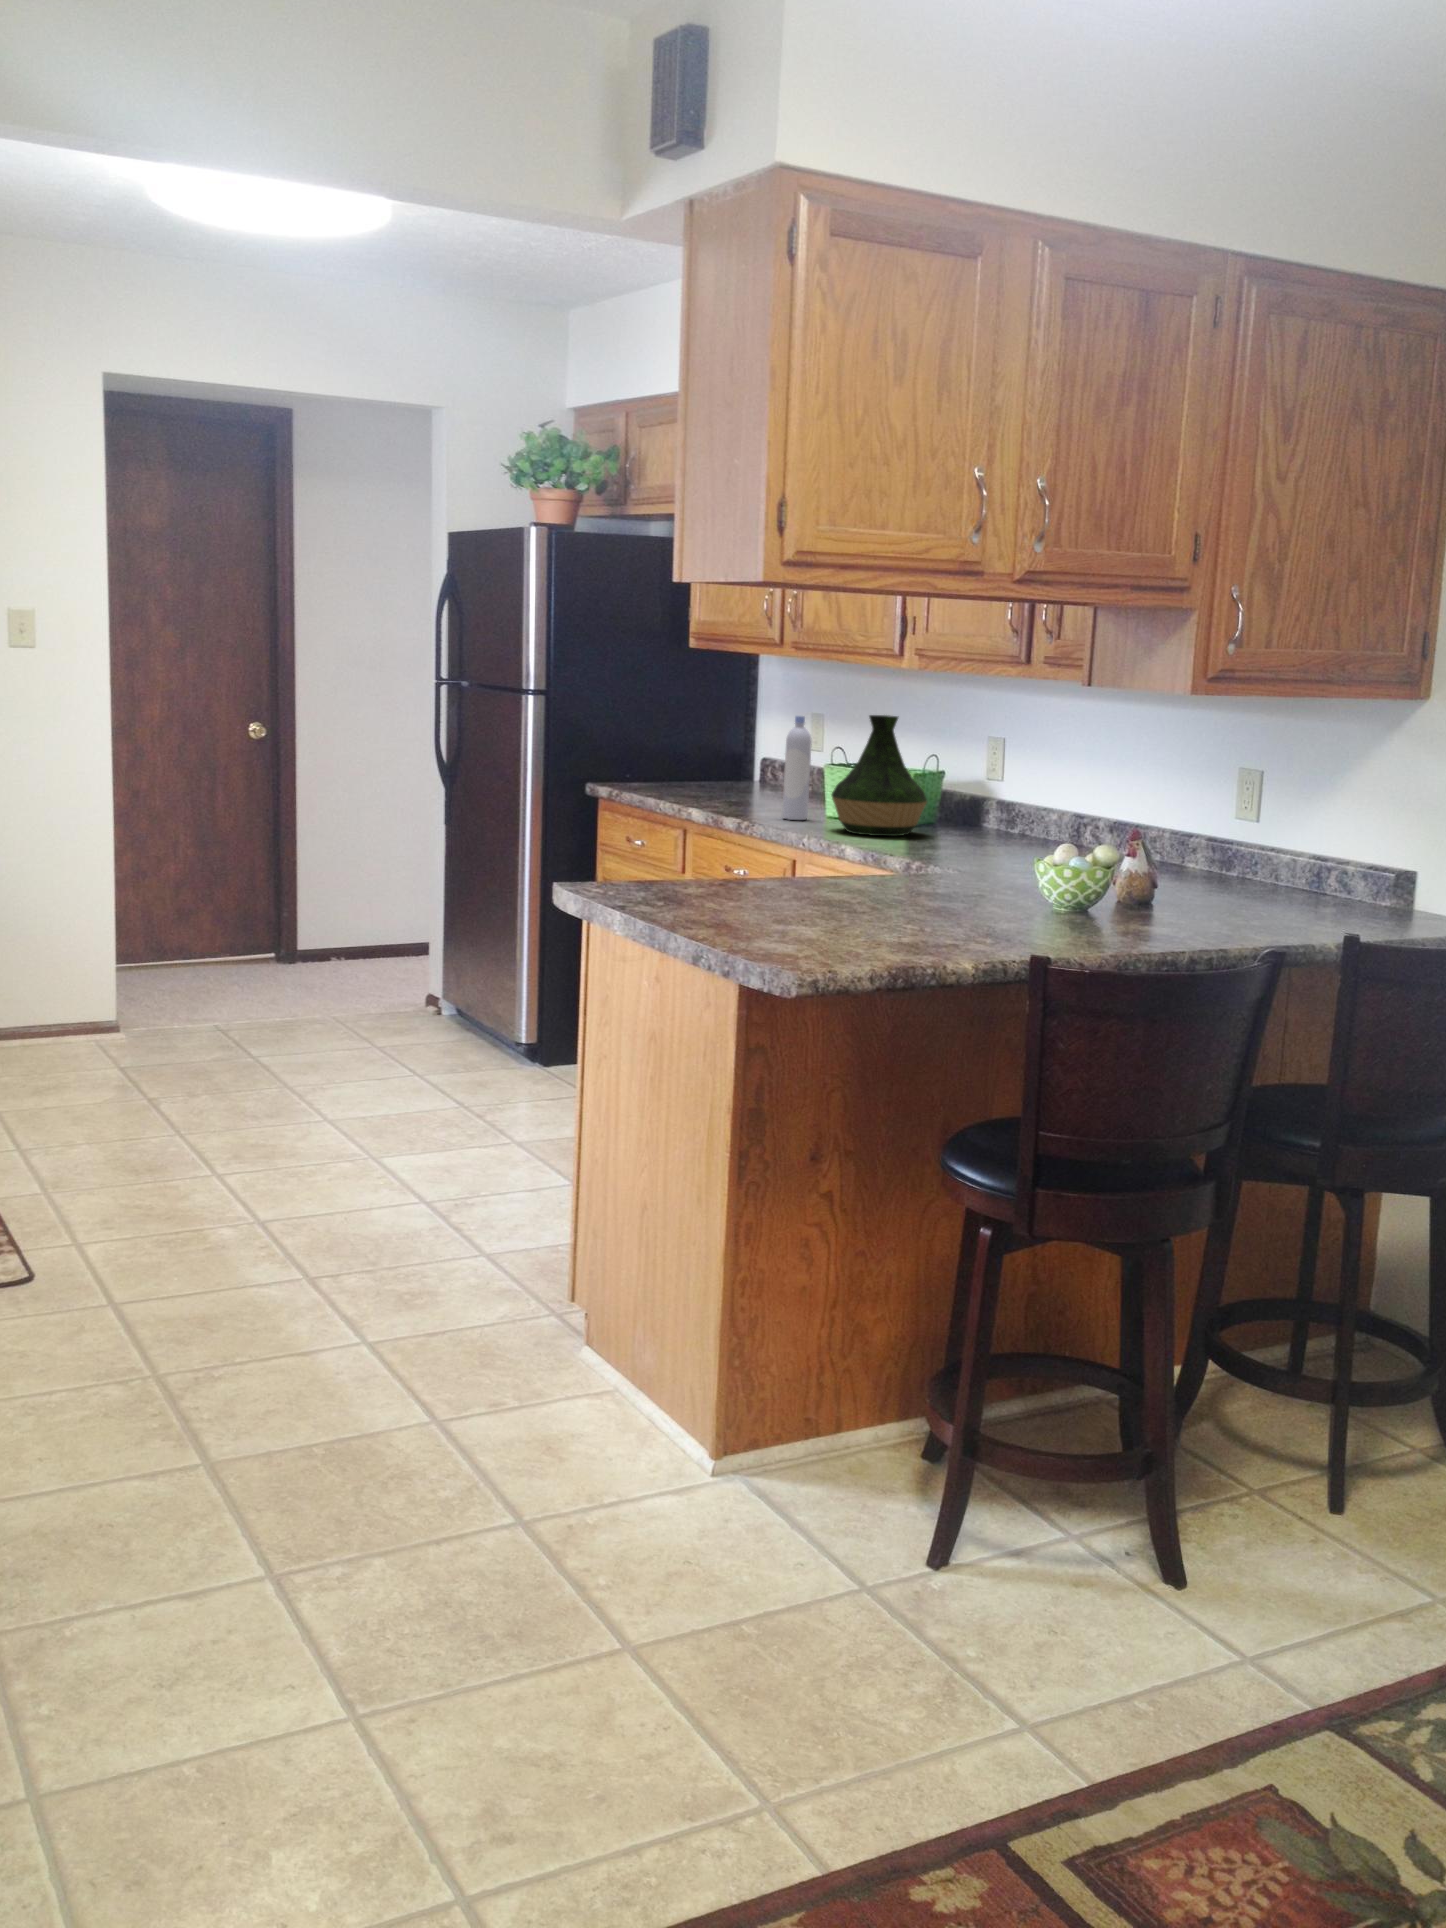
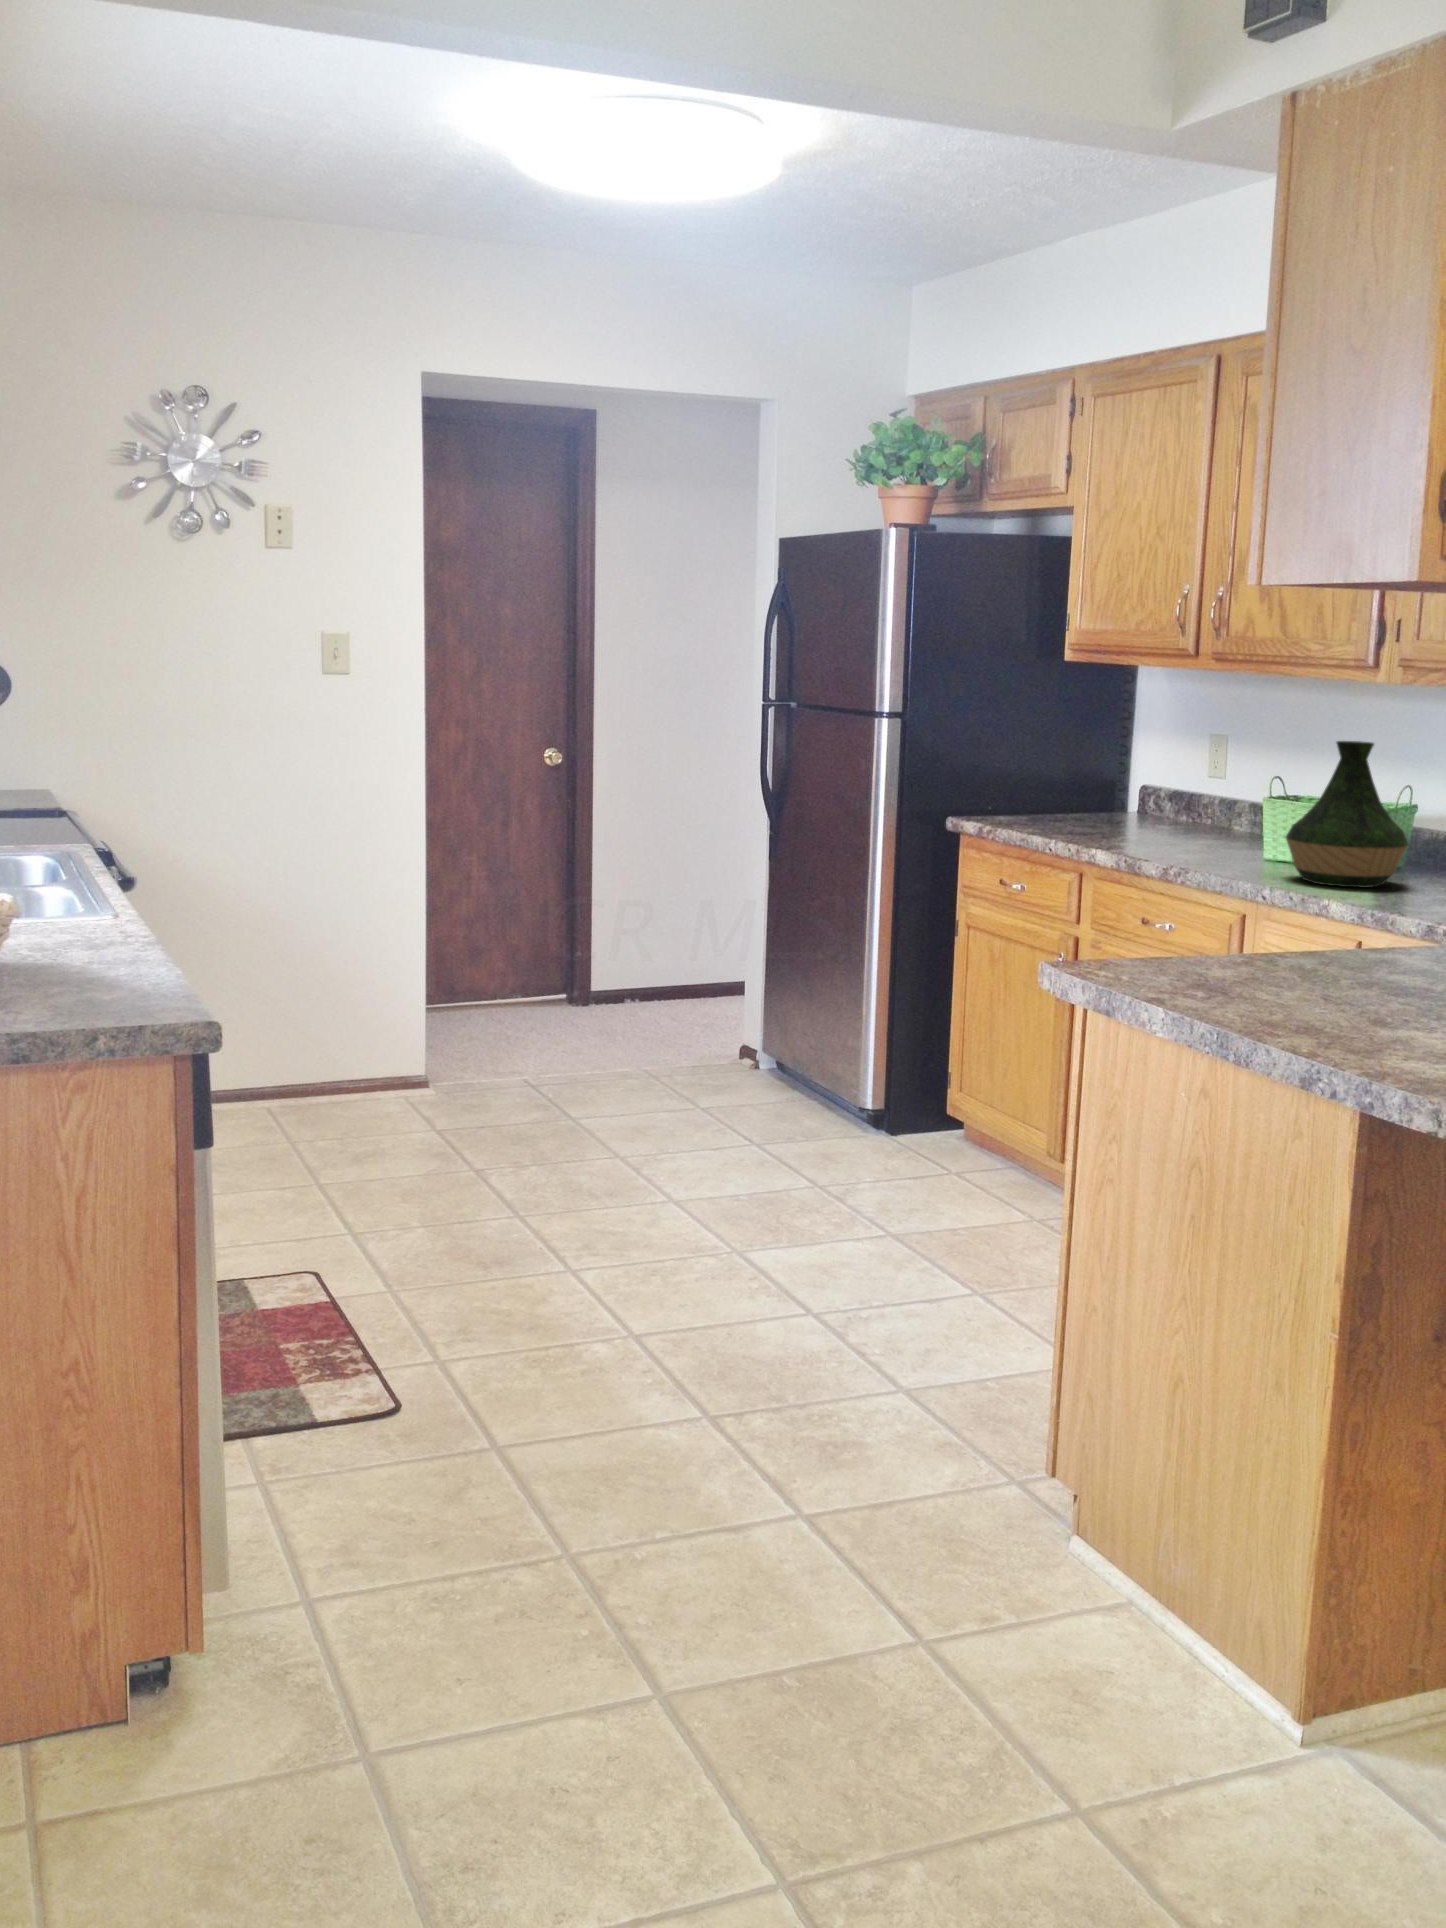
bottle: present [782,715,812,820] -> none [1211,741,1249,865]

